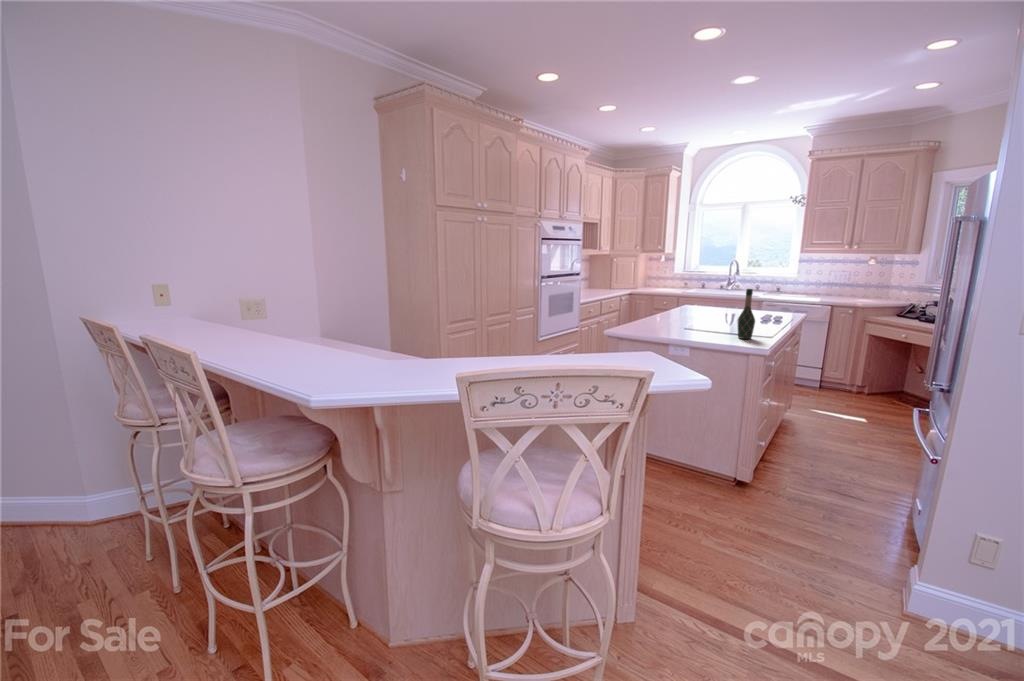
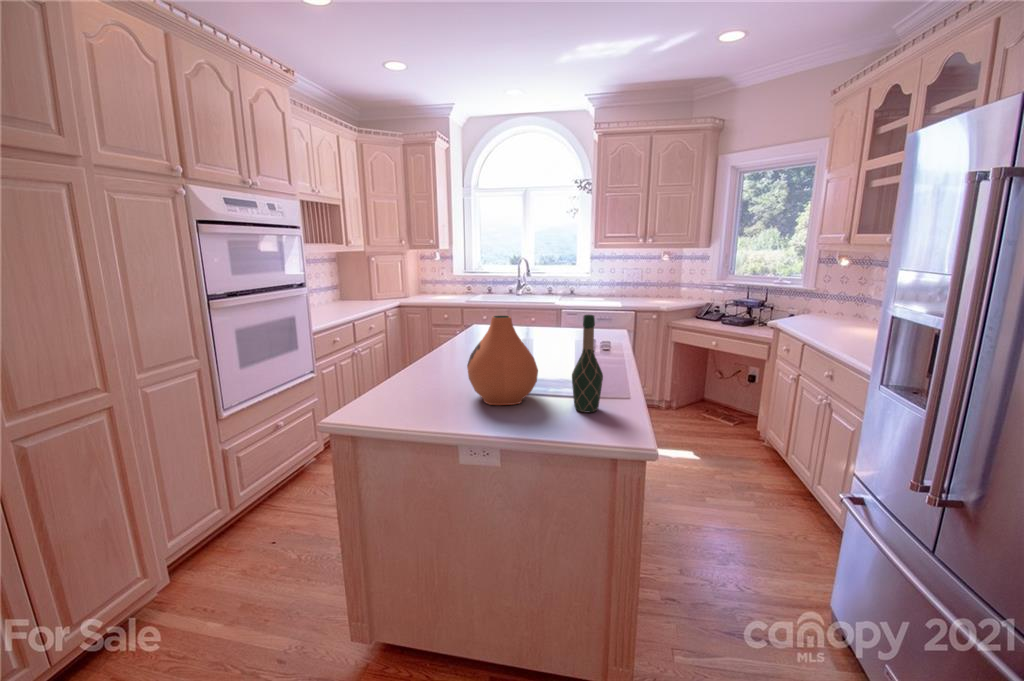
vase: none [681,289,720,334] -> present [467,315,538,405]

